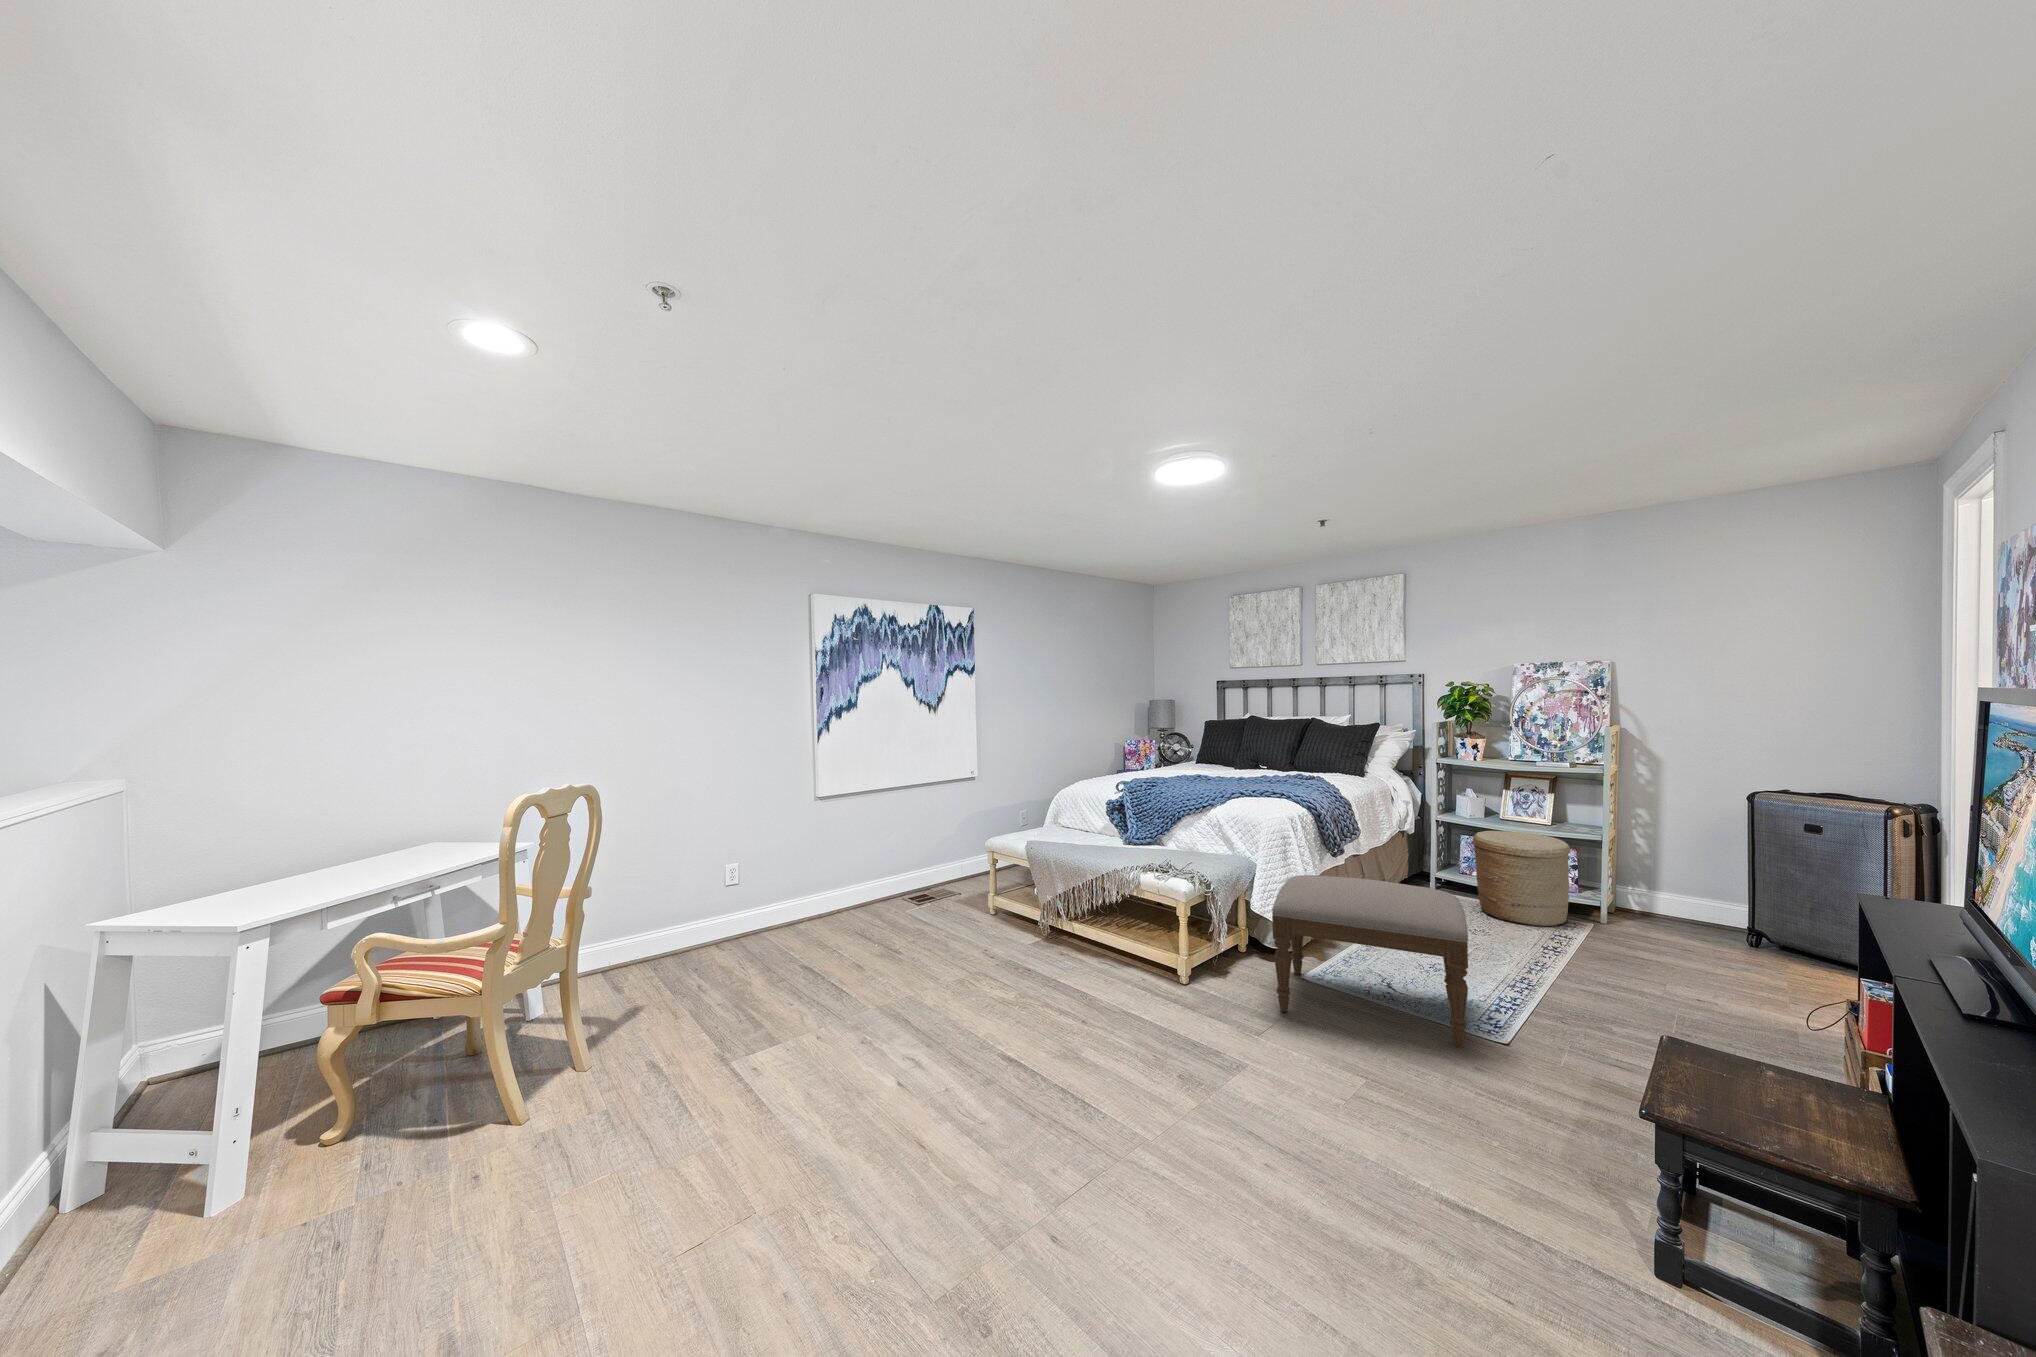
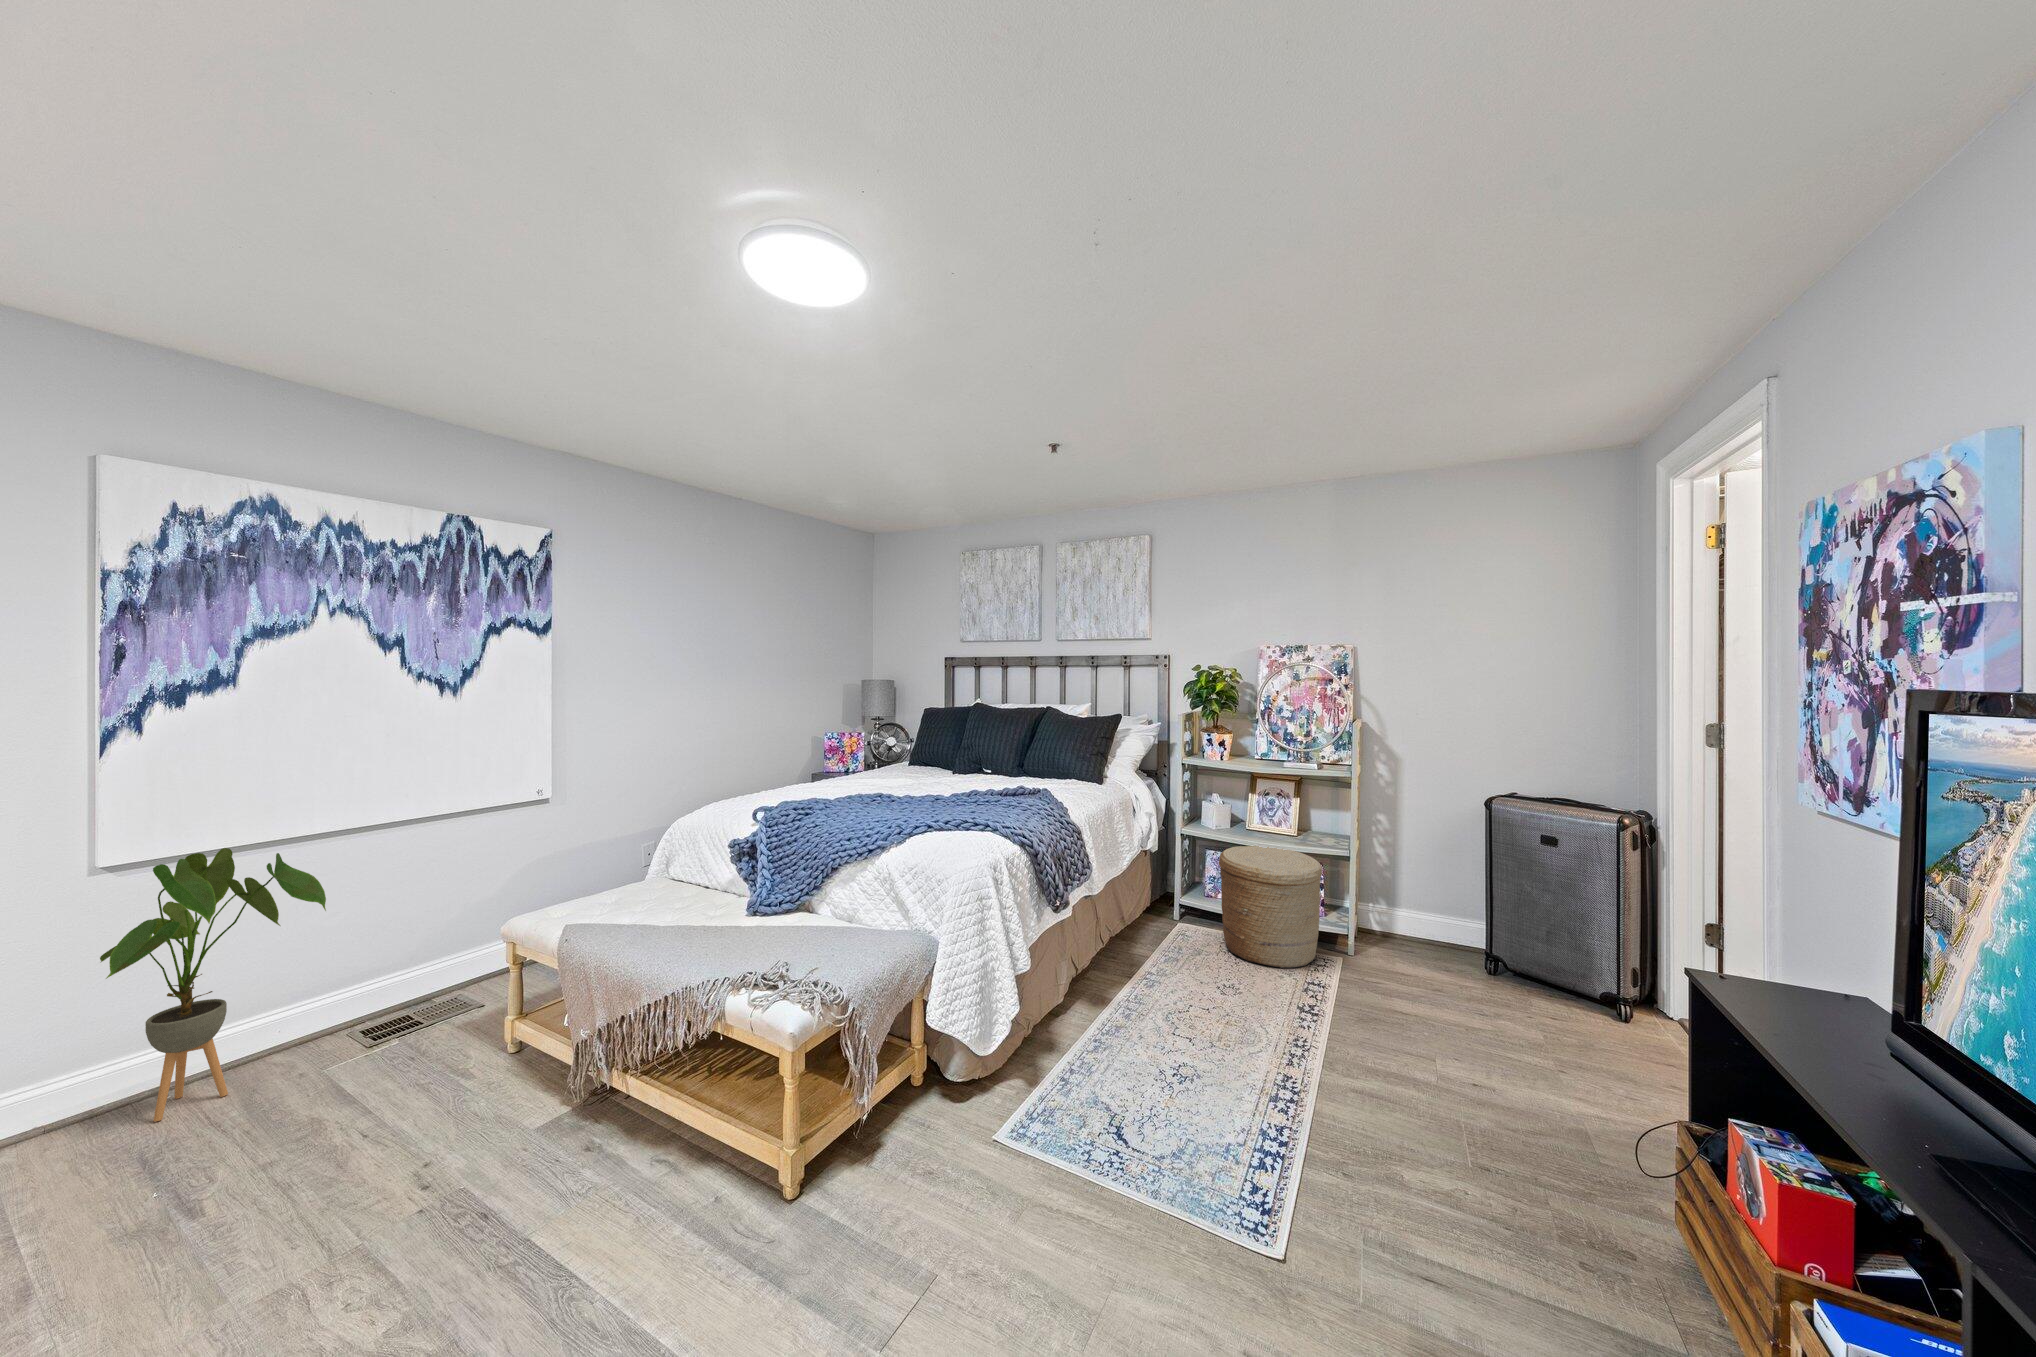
house plant: none [825,793,908,925] -> present [100,848,326,1122]
ottoman: present [1272,875,1468,1048] -> none [934,968,1255,1302]

